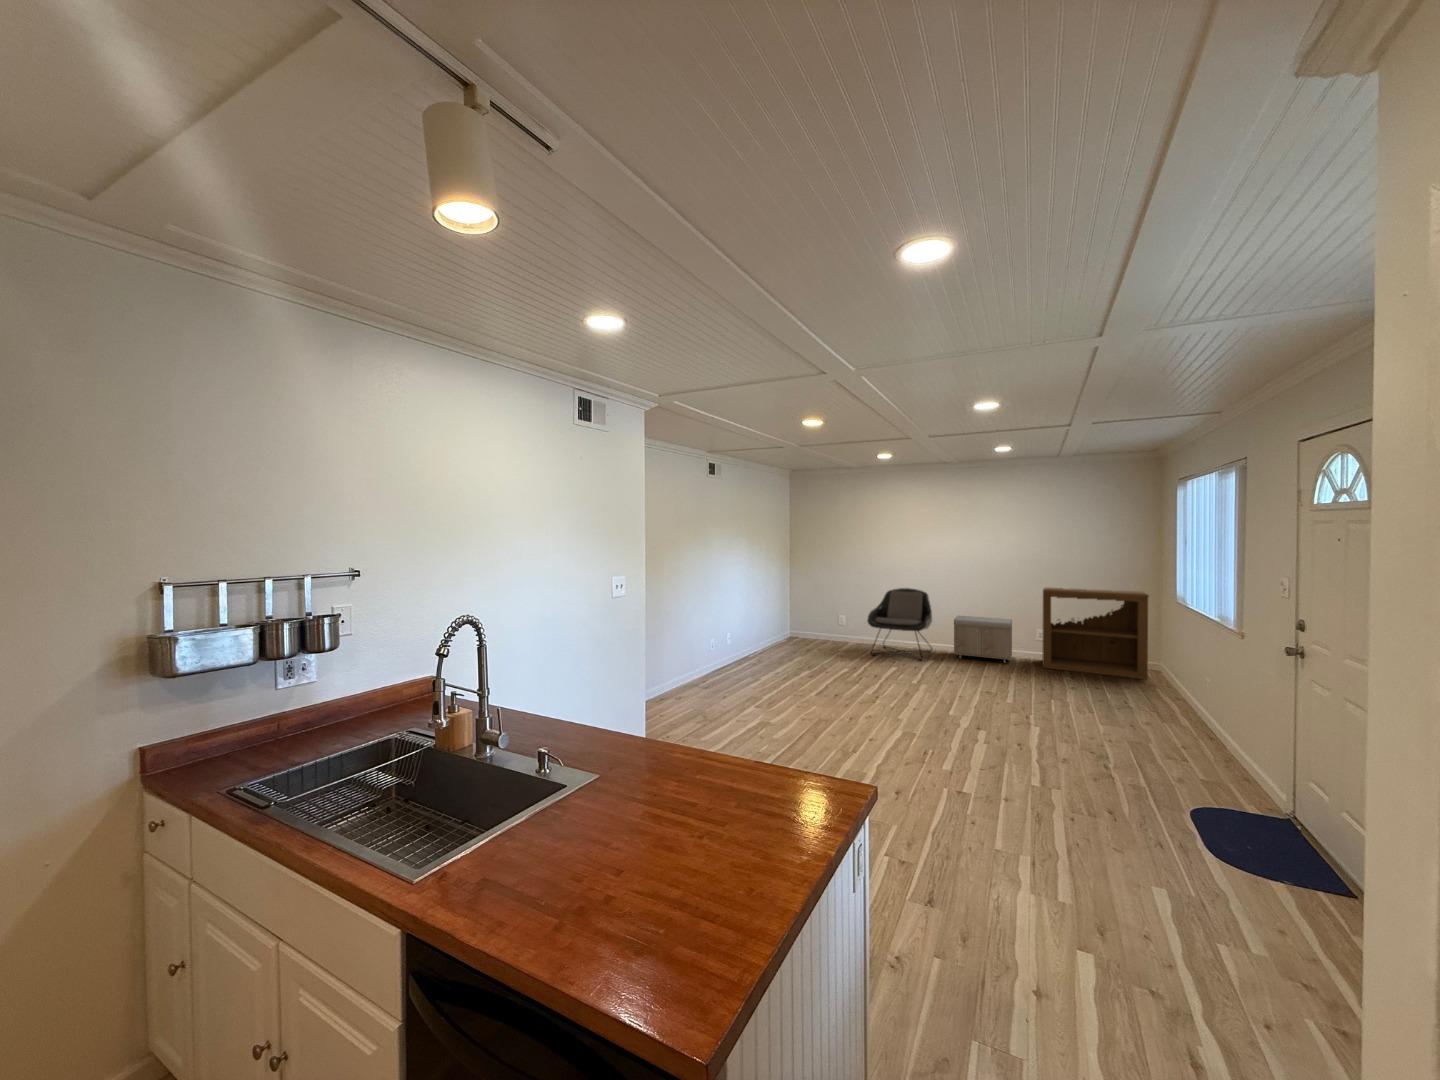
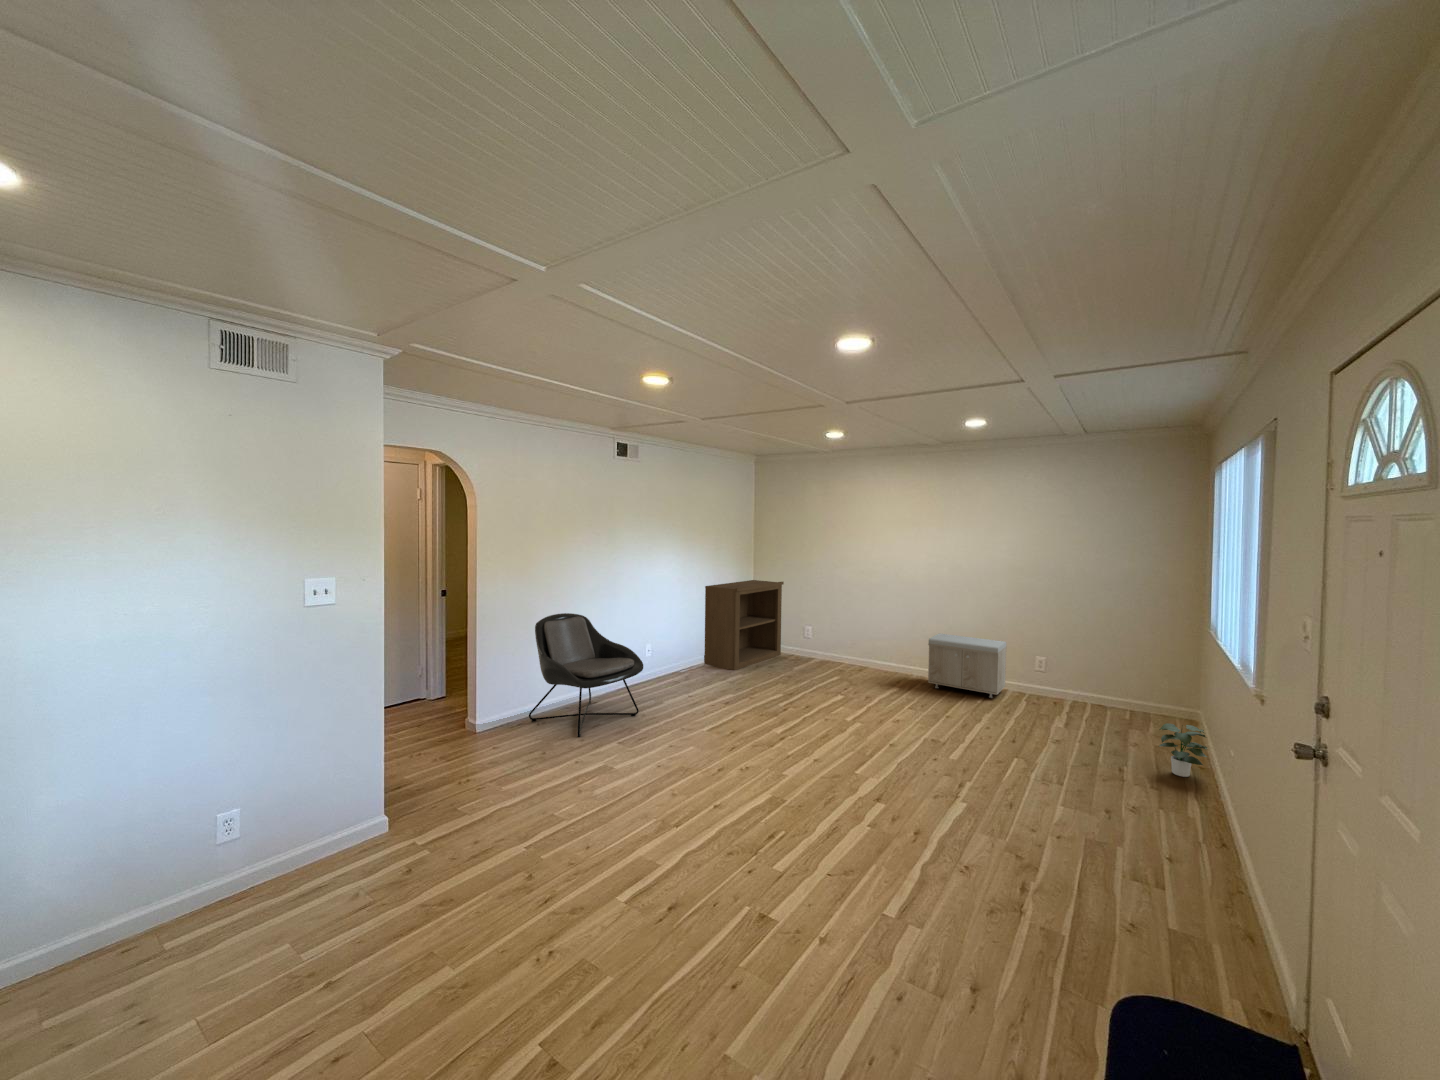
bookshelf: present [1042,587,1149,679] -> present [704,580,784,670]
lounge chair: present [867,588,932,661] -> present [529,613,643,737]
potted plant: none [1147,666,1184,703] -> present [1159,724,1207,777]

